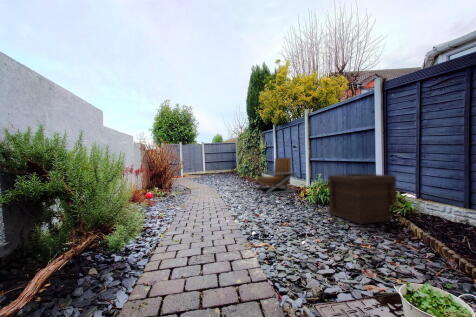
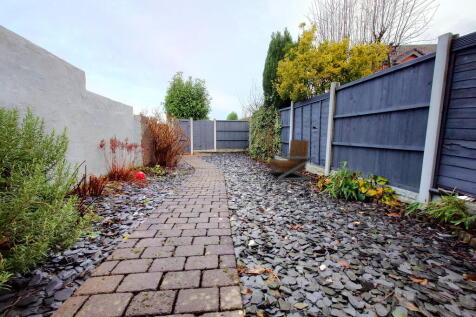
wooden crate: present [328,173,397,224] -> none [355,166,459,237]

